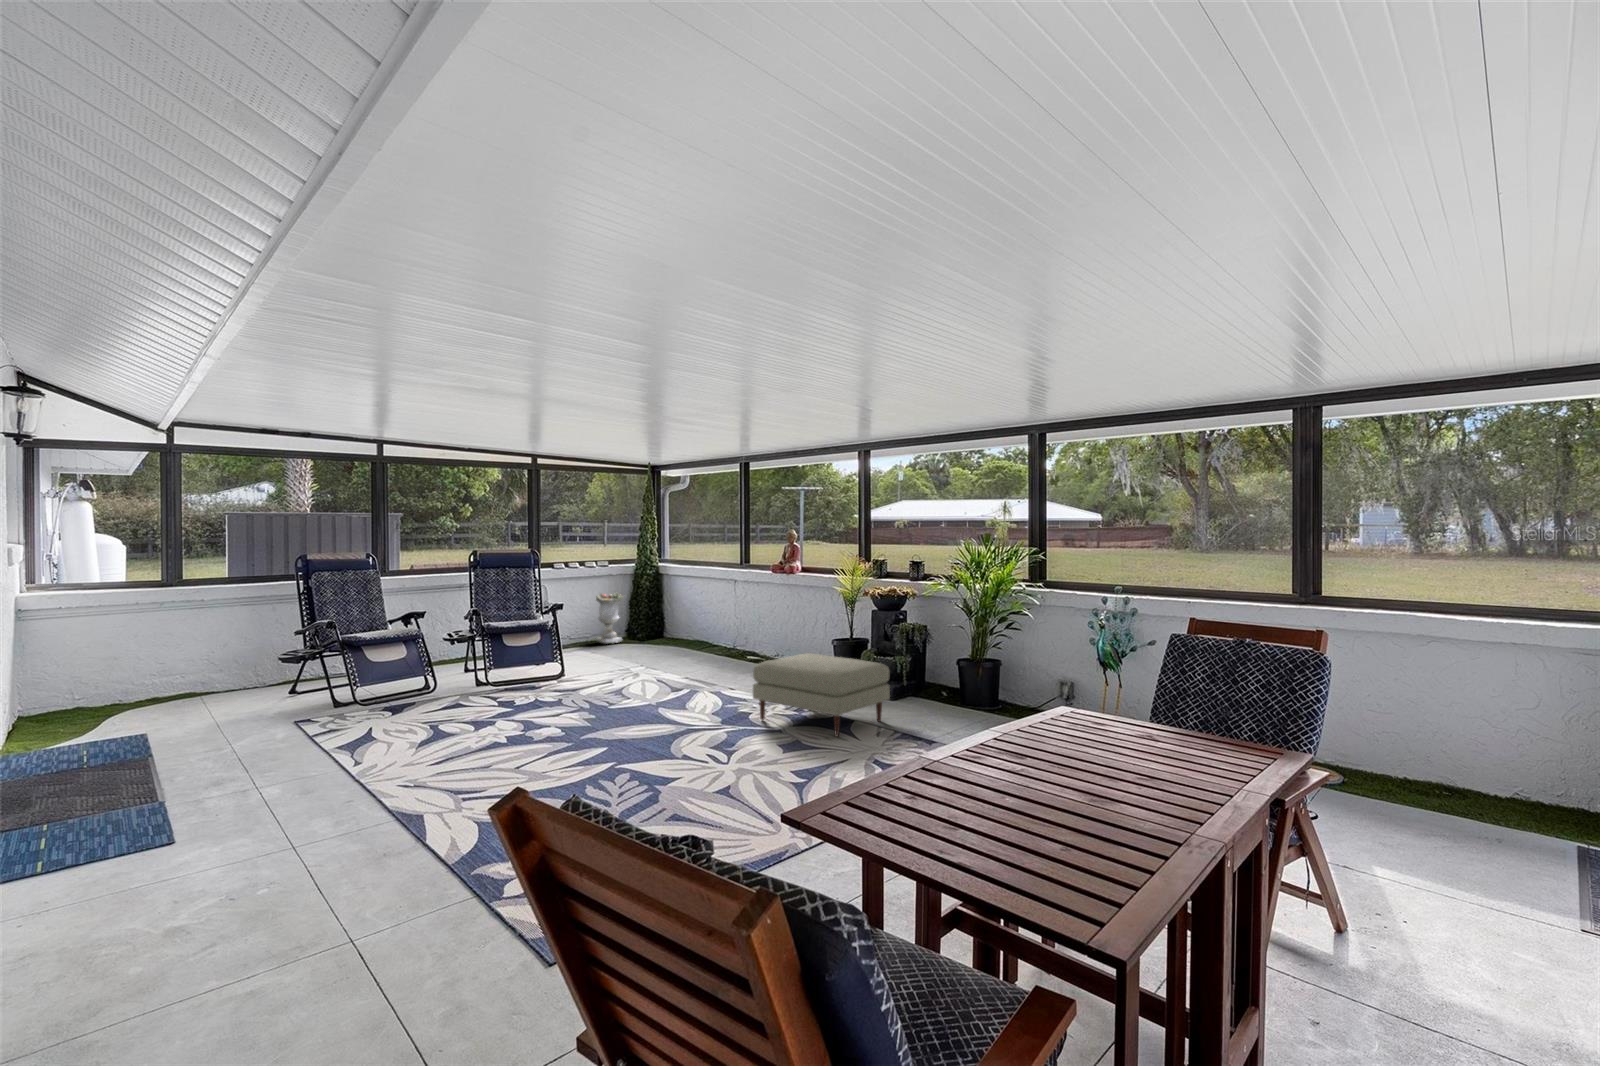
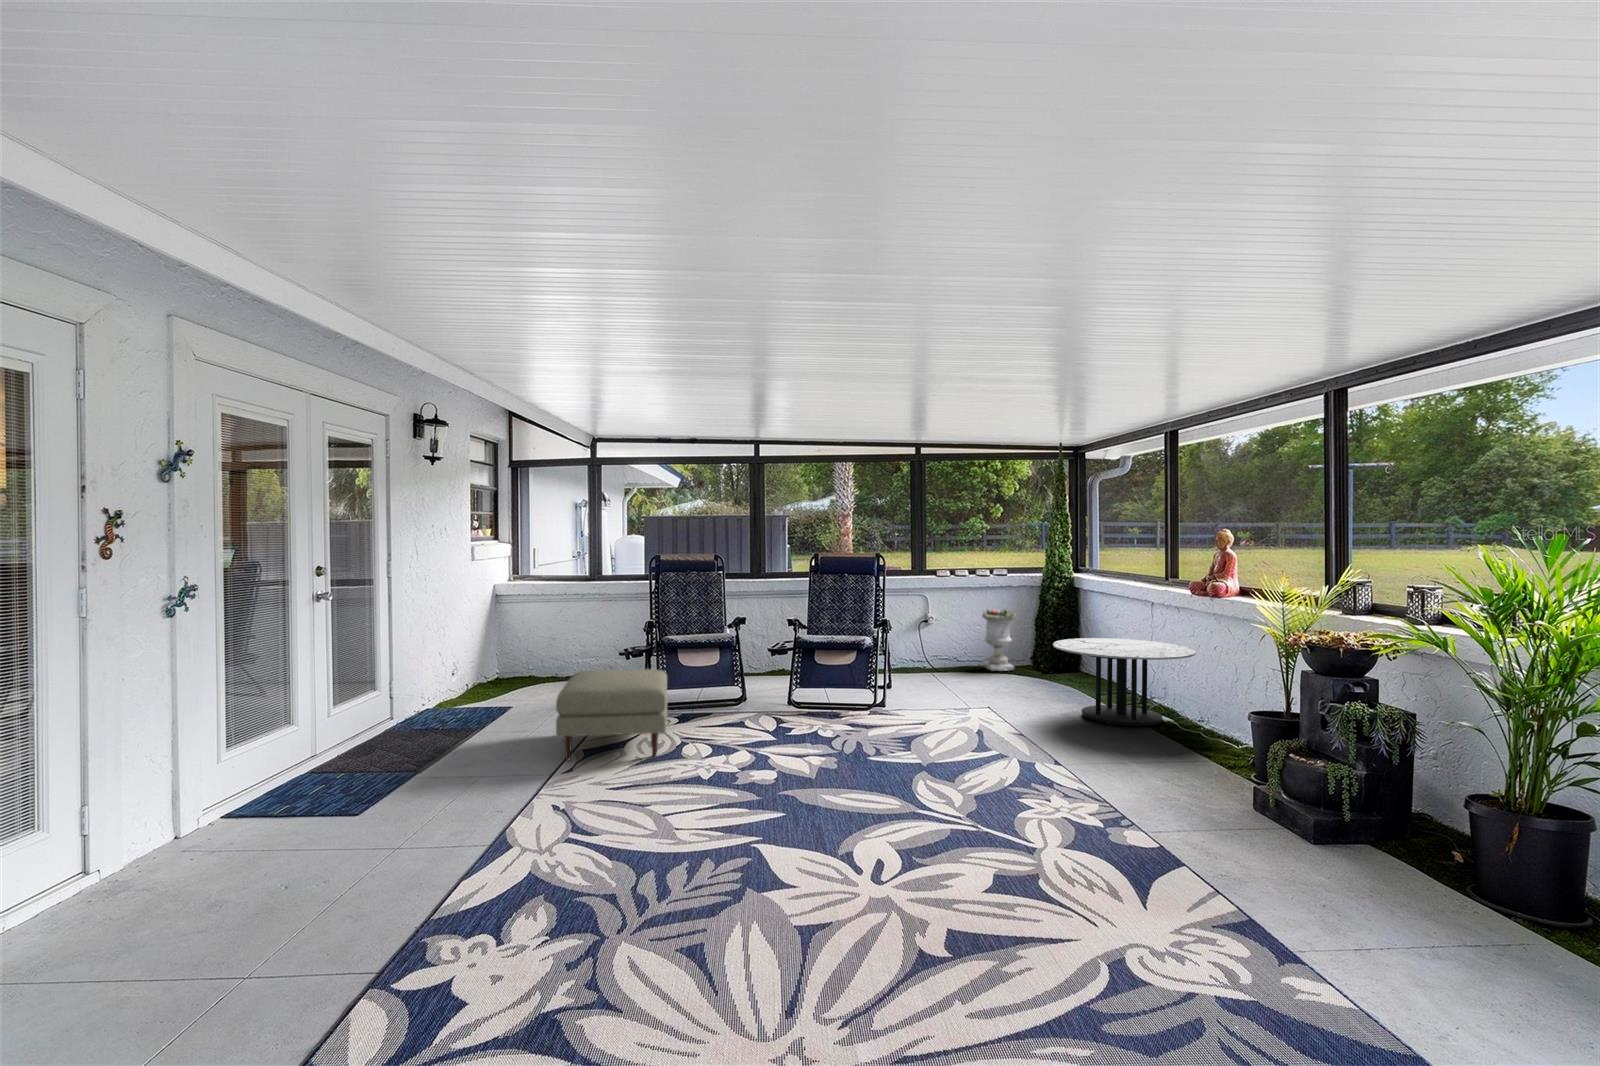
coffee table: none [689,607,781,666] -> present [1053,638,1195,725]
ottoman: present [753,653,890,737] -> present [556,669,668,761]

